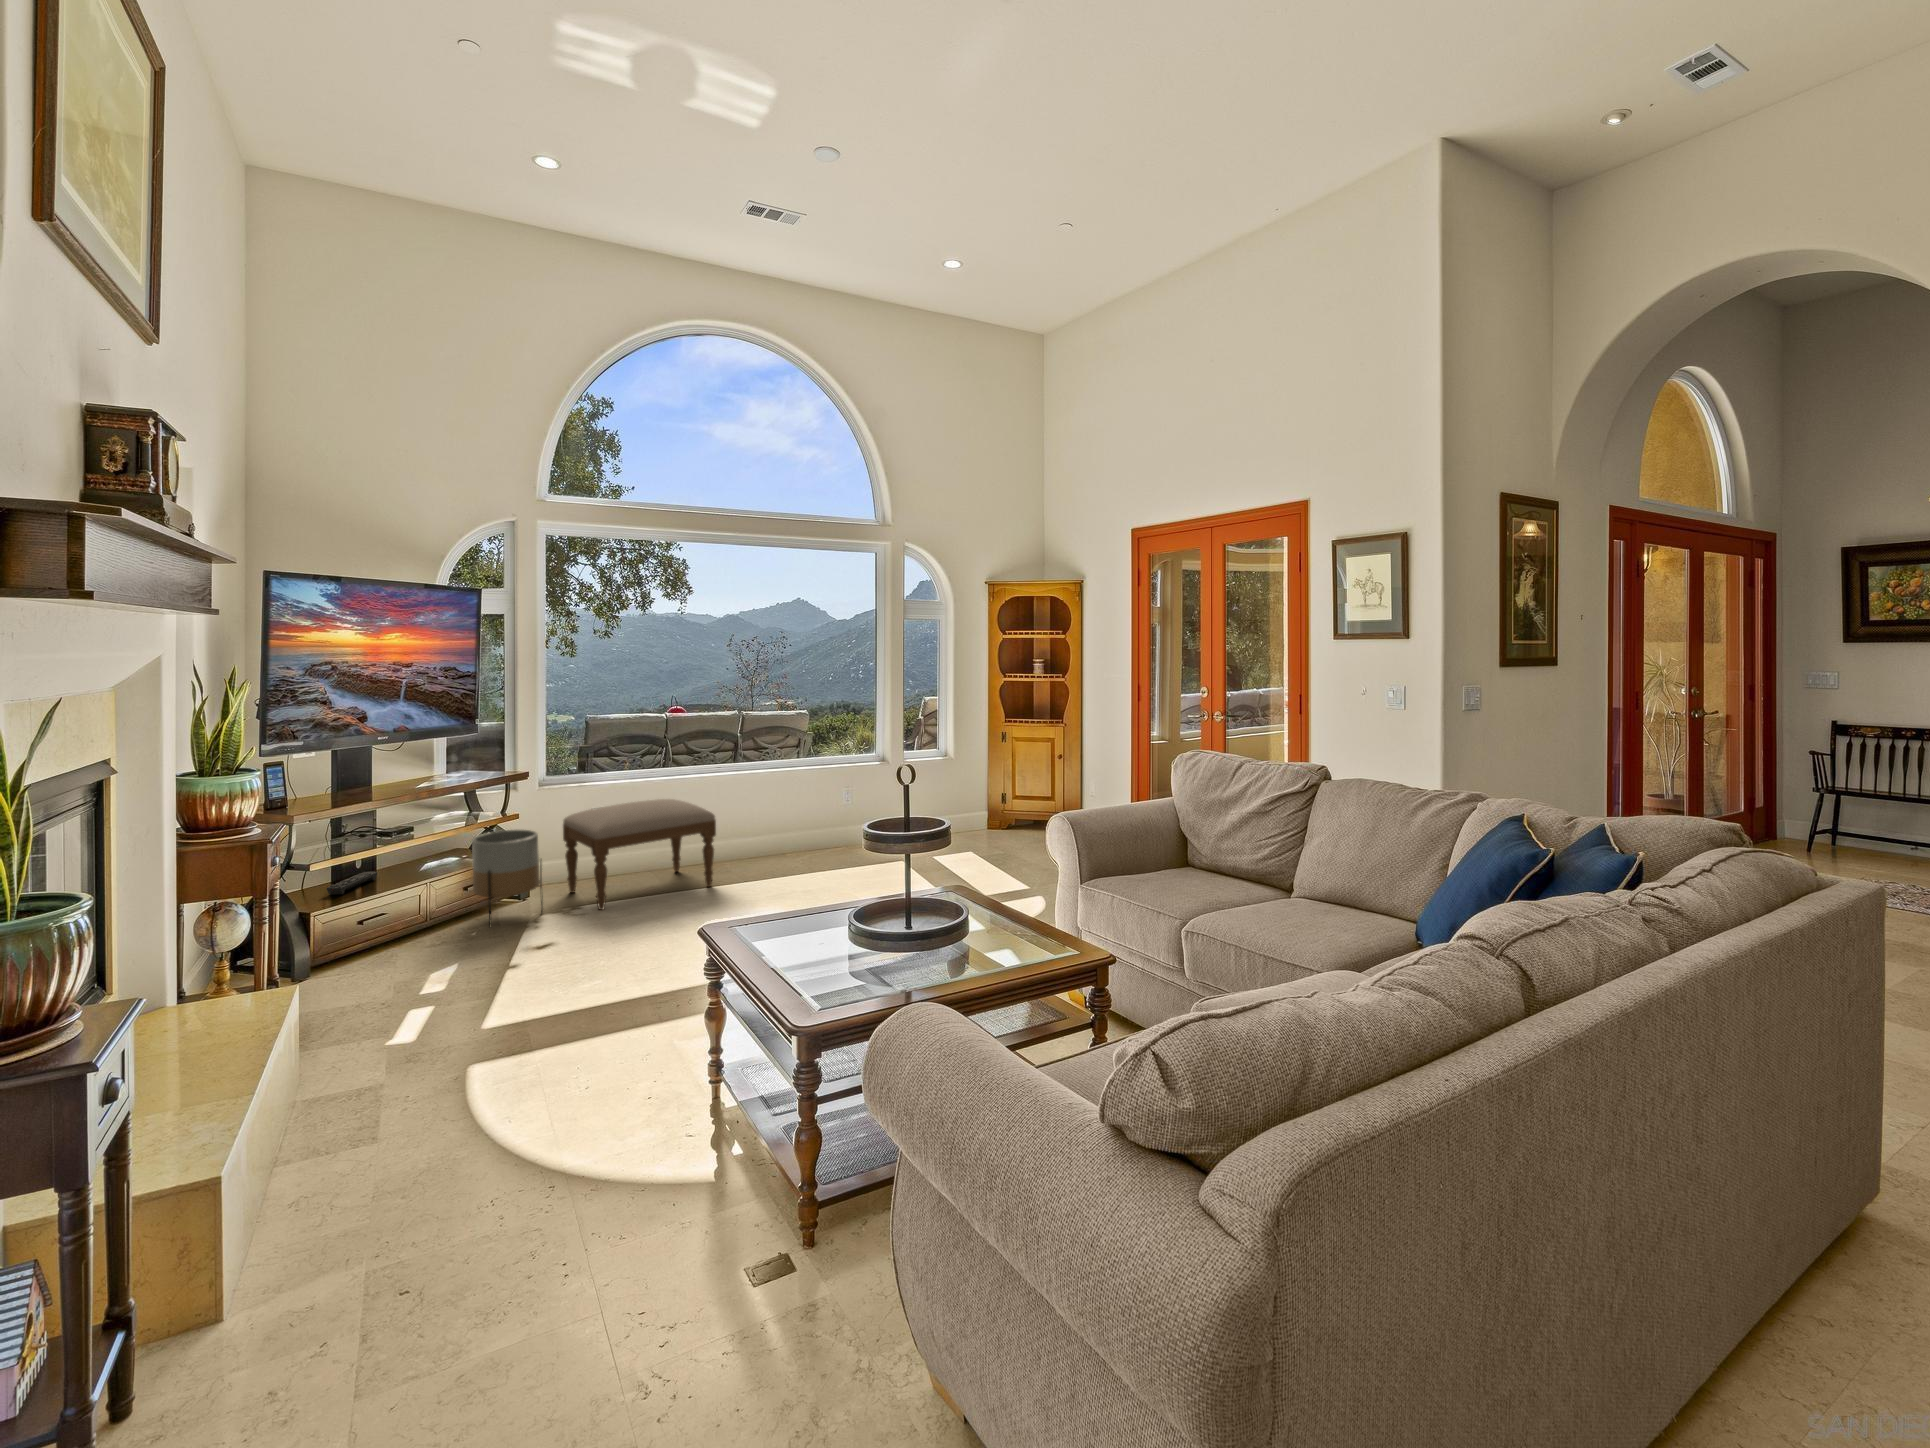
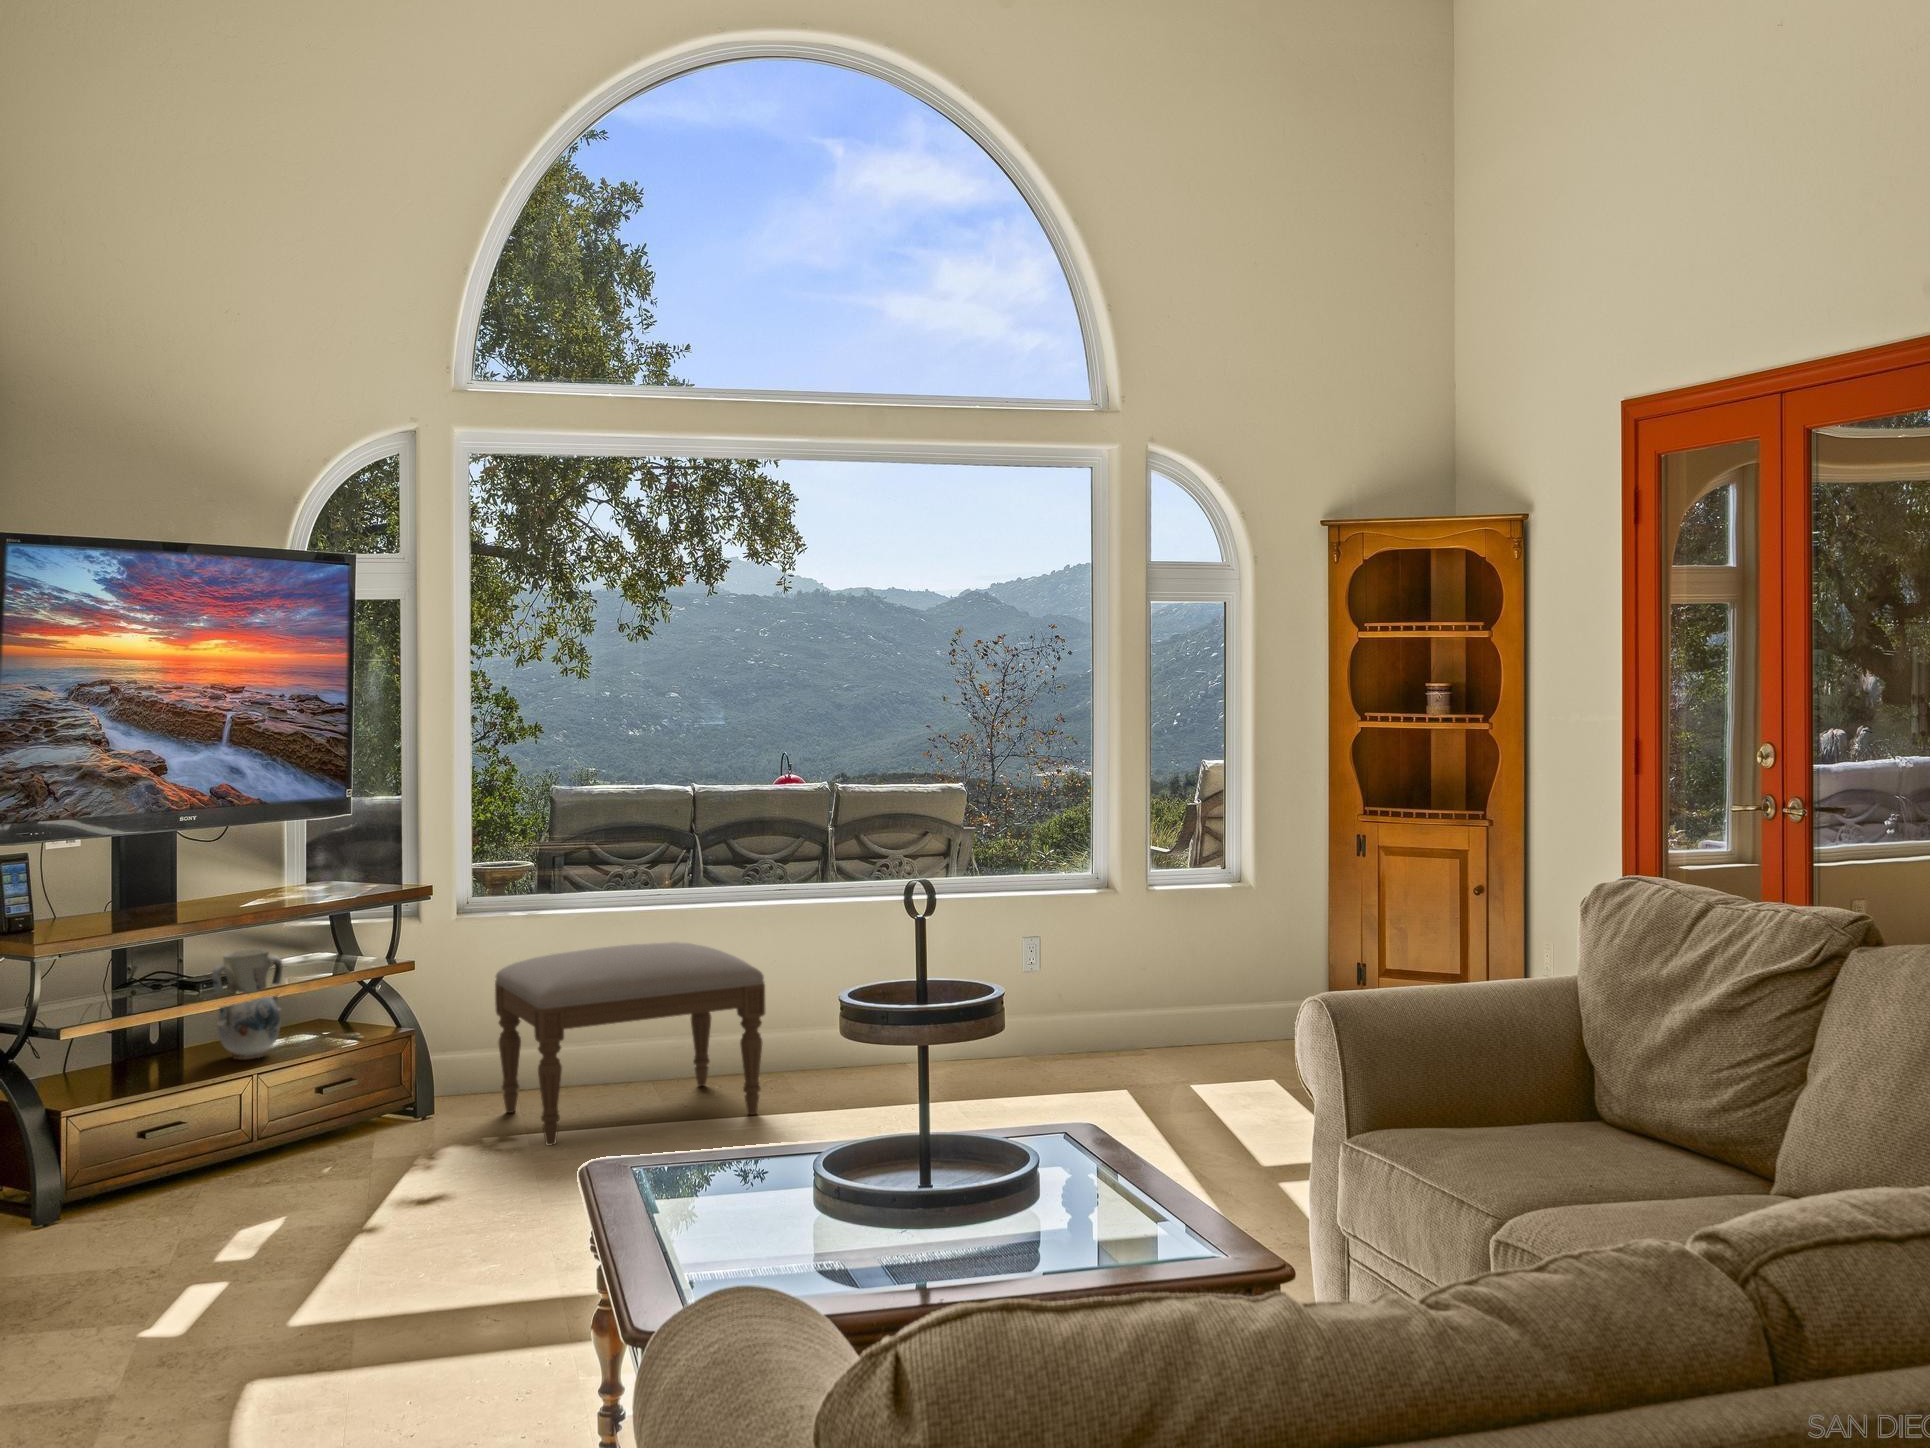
vase: none [398,812,439,874] -> present [212,949,283,1059]
planter: present [472,830,543,927] -> none [330,987,450,1165]
remote control: present [327,872,377,895] -> none [90,1051,177,1087]

